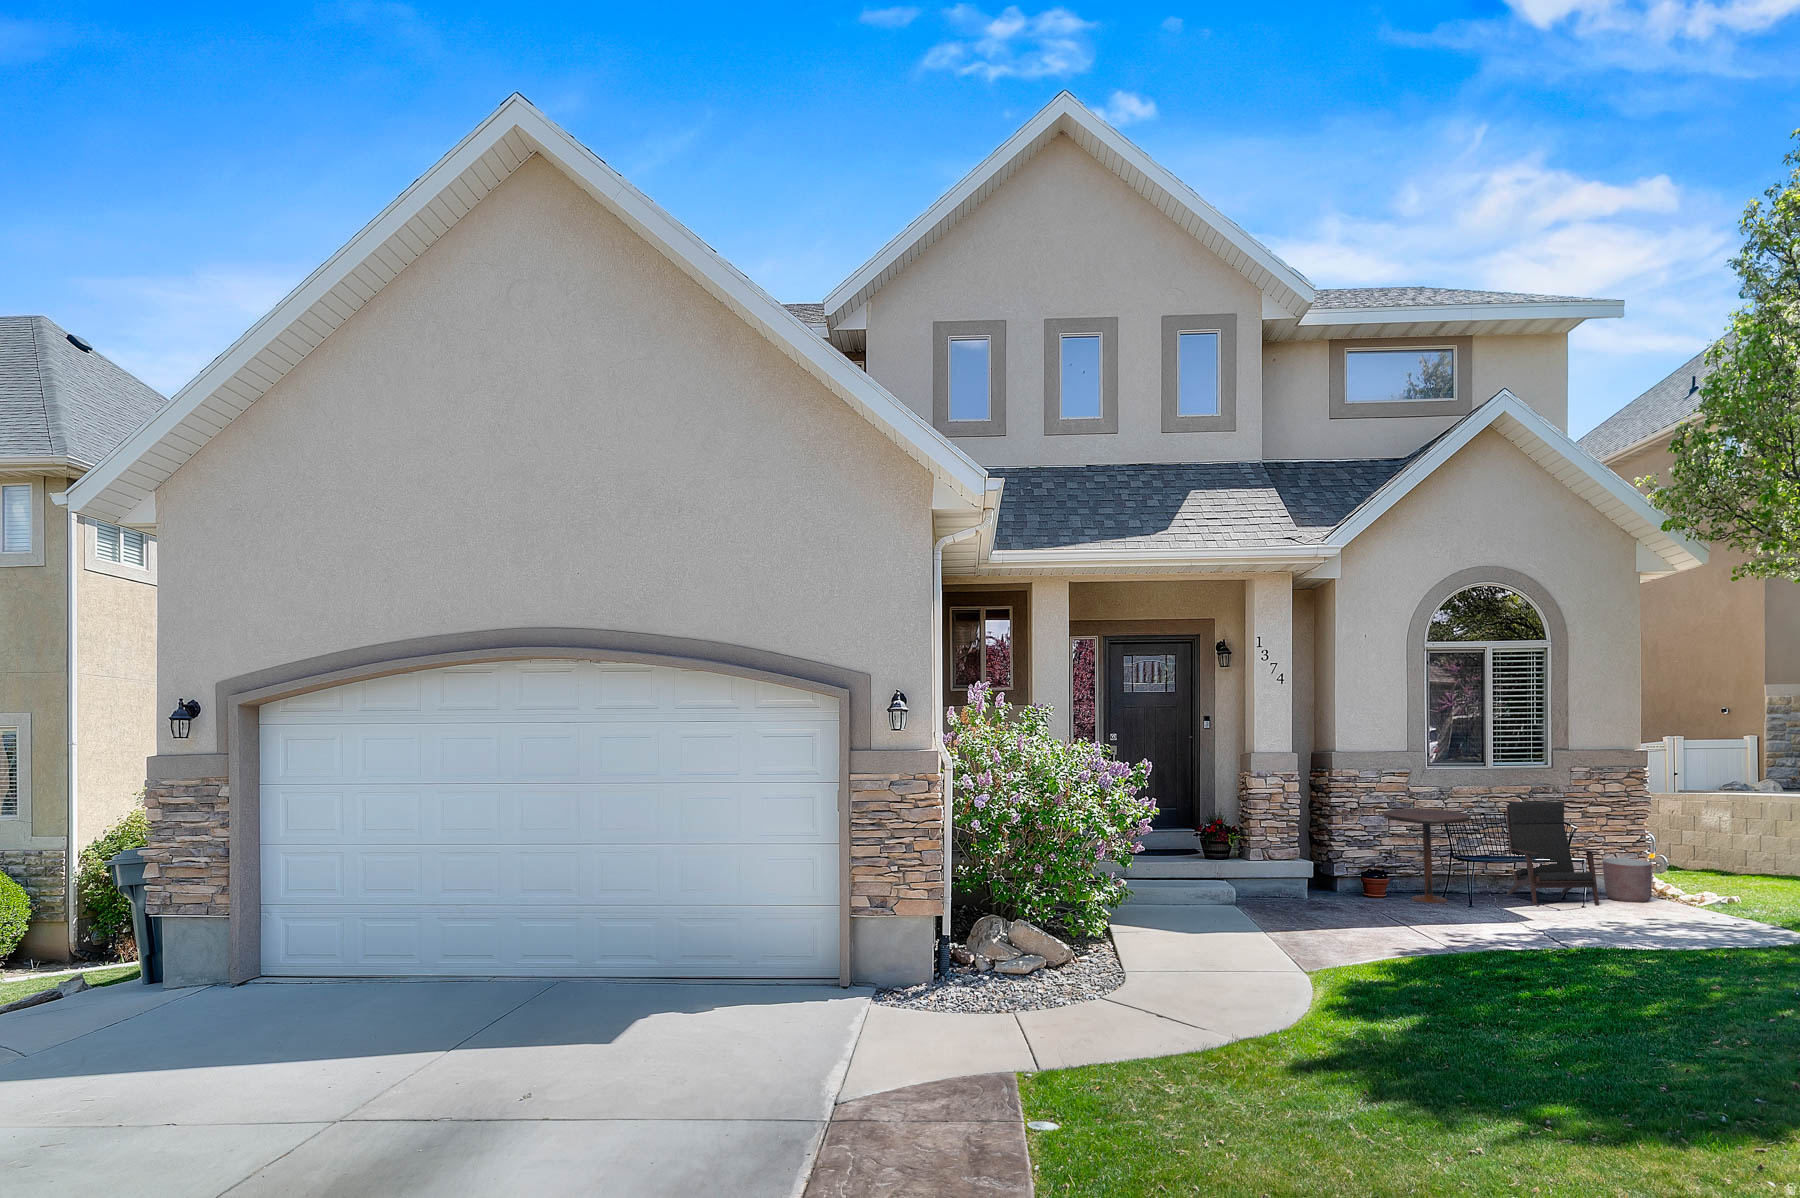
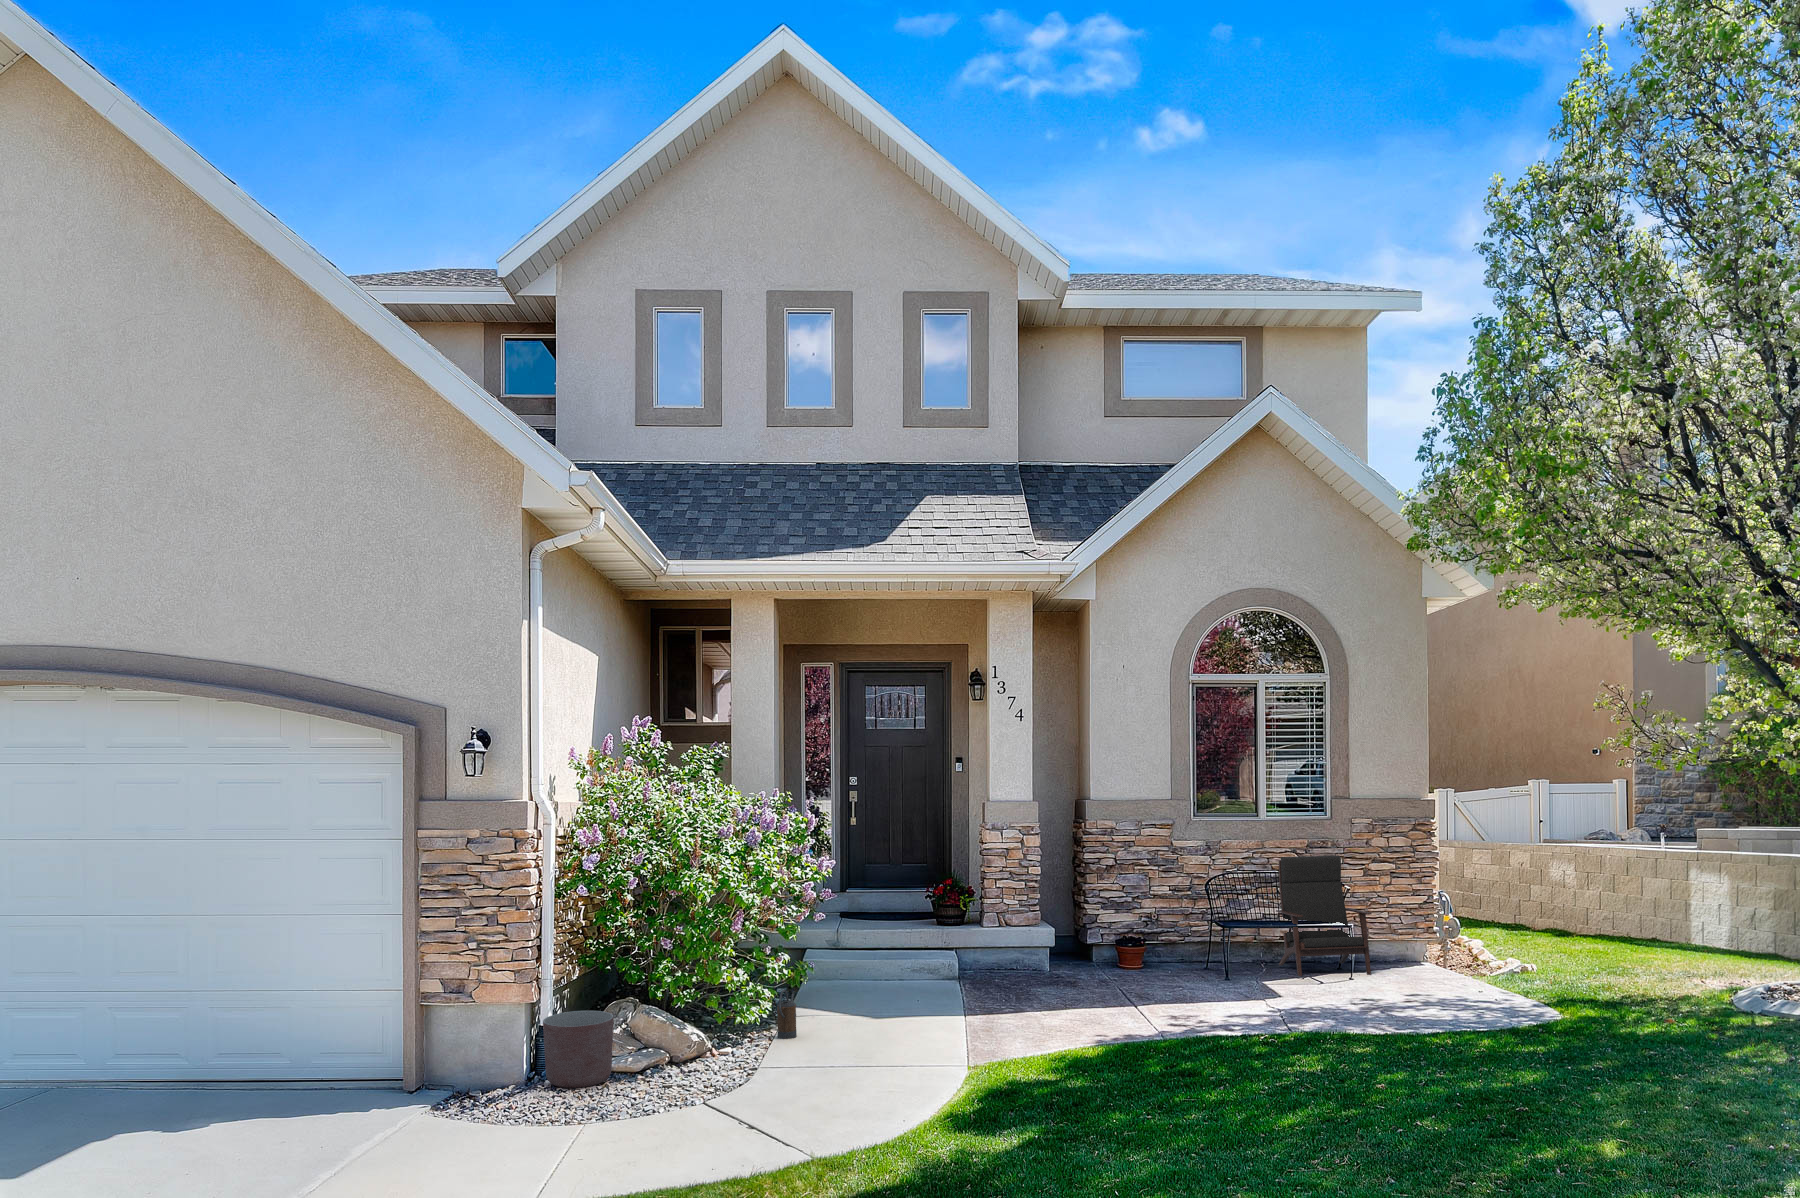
pedestal table: present [1383,808,1471,903] -> none [1135,866,1230,978]
planter: present [1602,858,1652,903] -> present [543,1011,614,1088]
watering can: none [1118,909,1135,951] -> present [777,989,797,1039]

